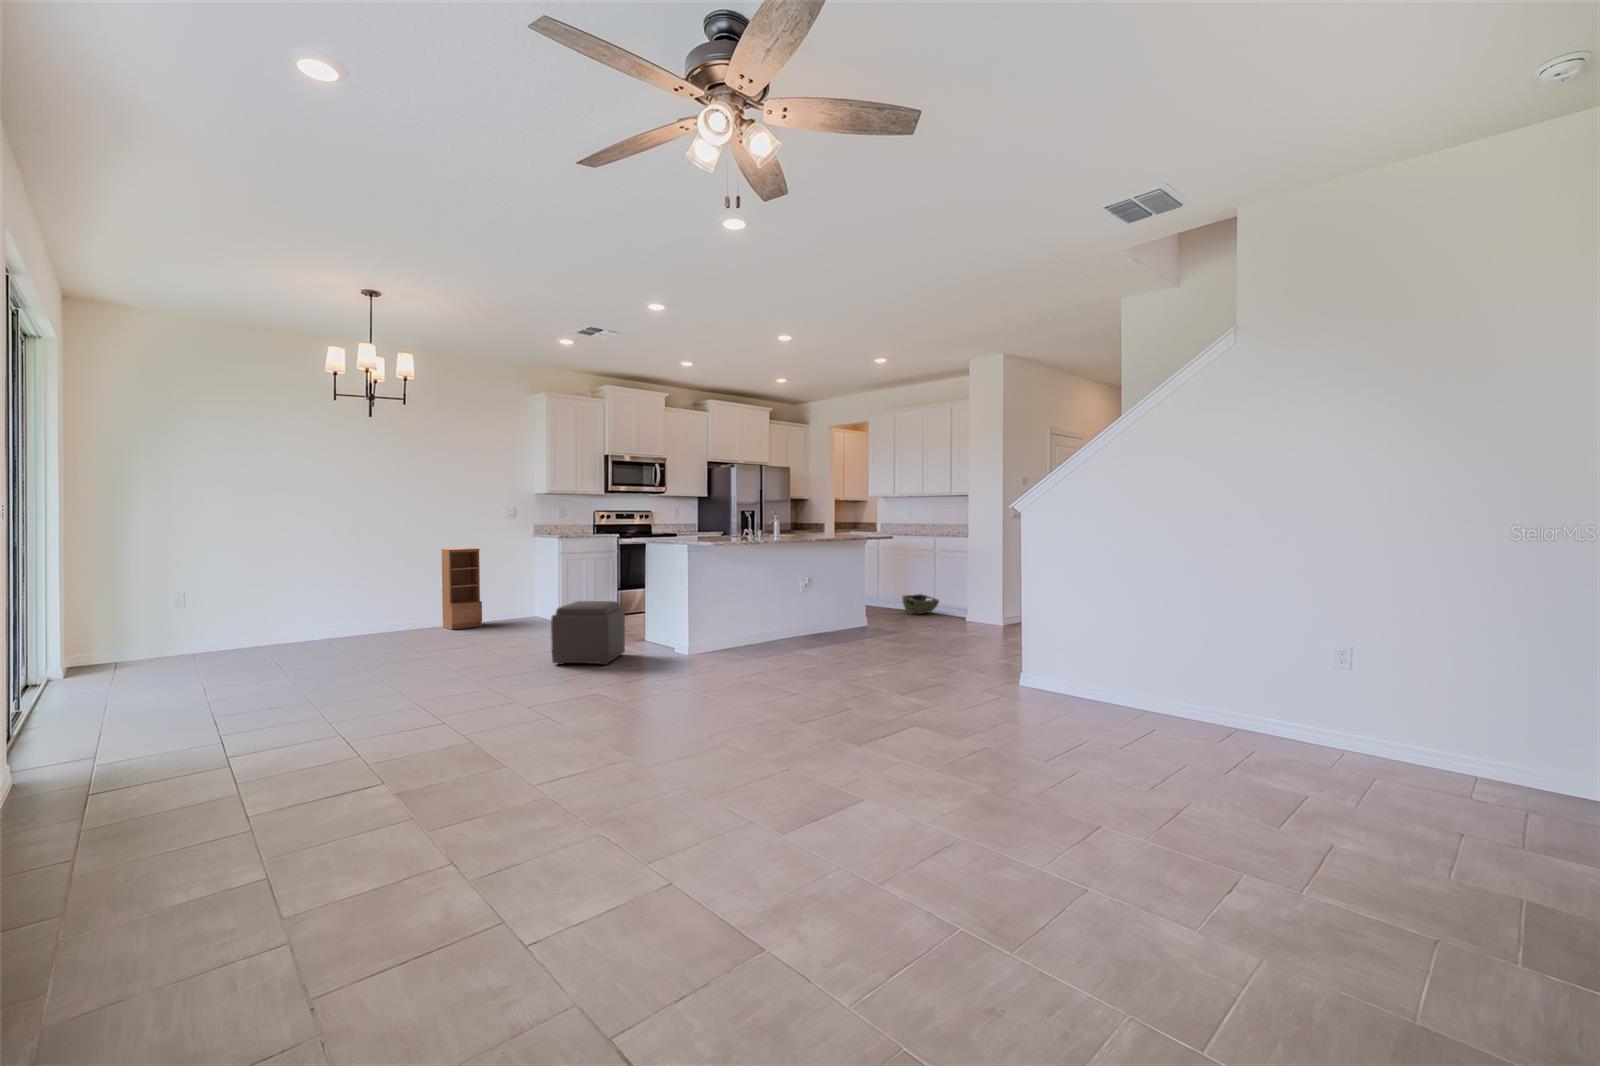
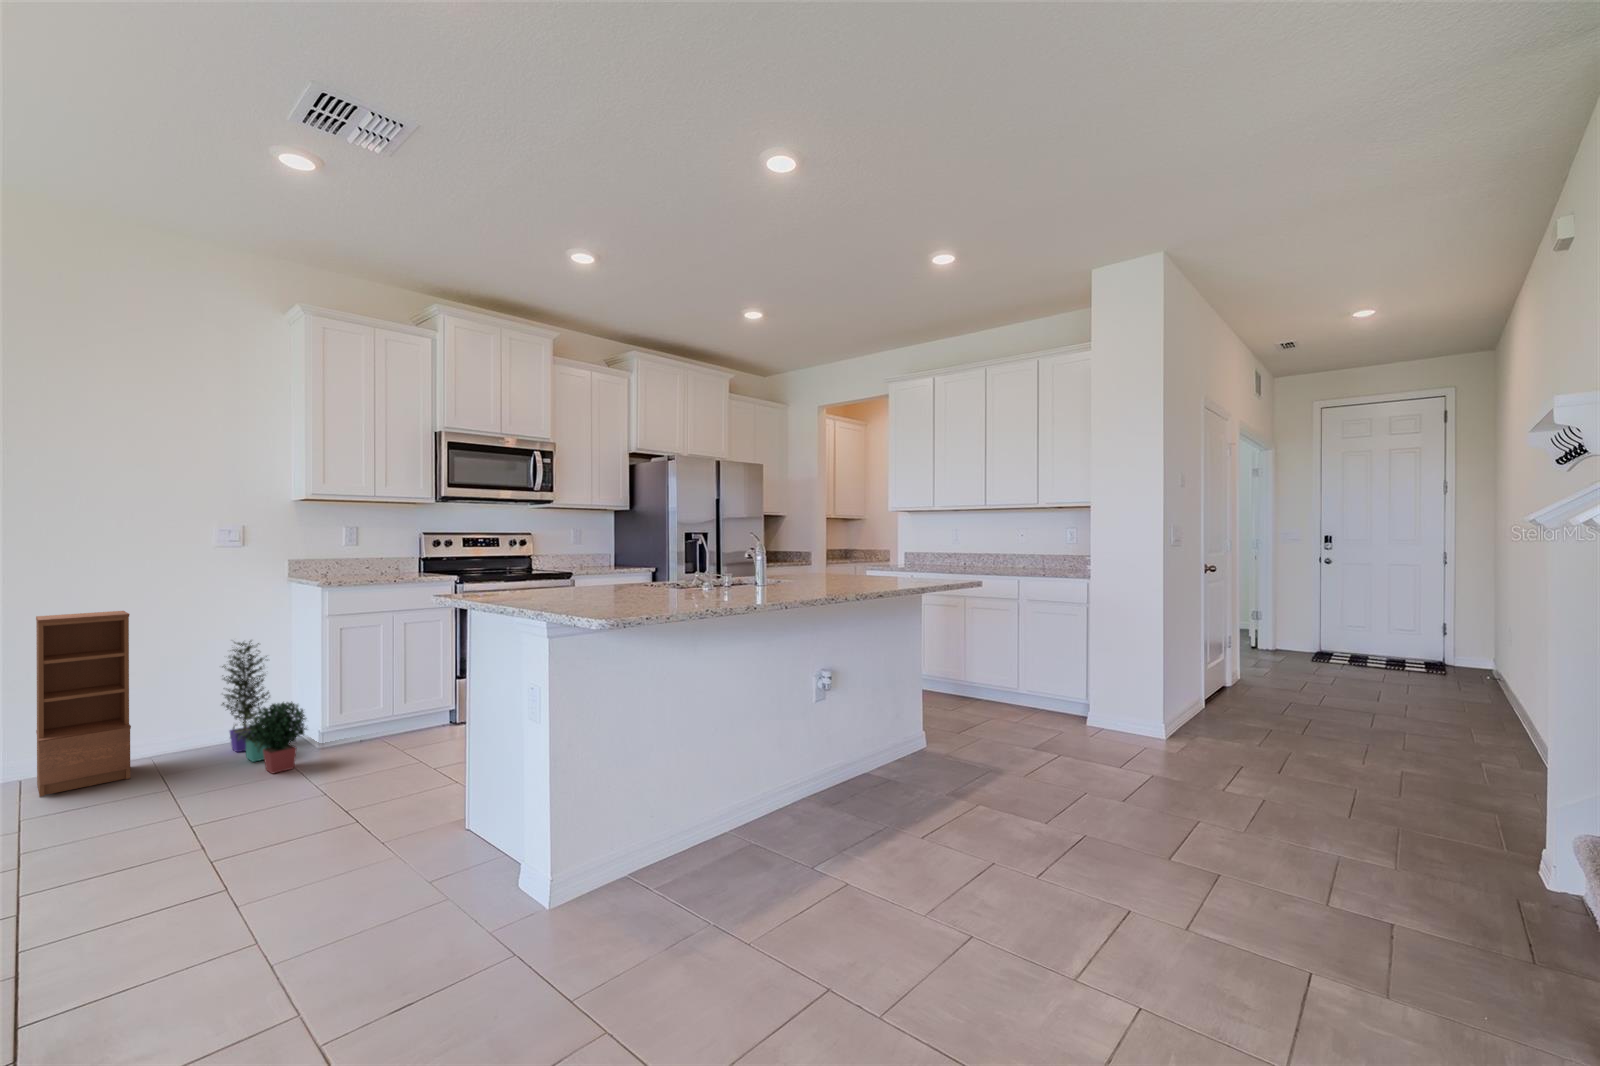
potted plant: none [510,564,559,626] -> present [222,641,307,773]
woven basket: present [902,594,939,614] -> none [966,671,1027,712]
ottoman: present [551,601,625,665] -> none [67,784,366,1026]

